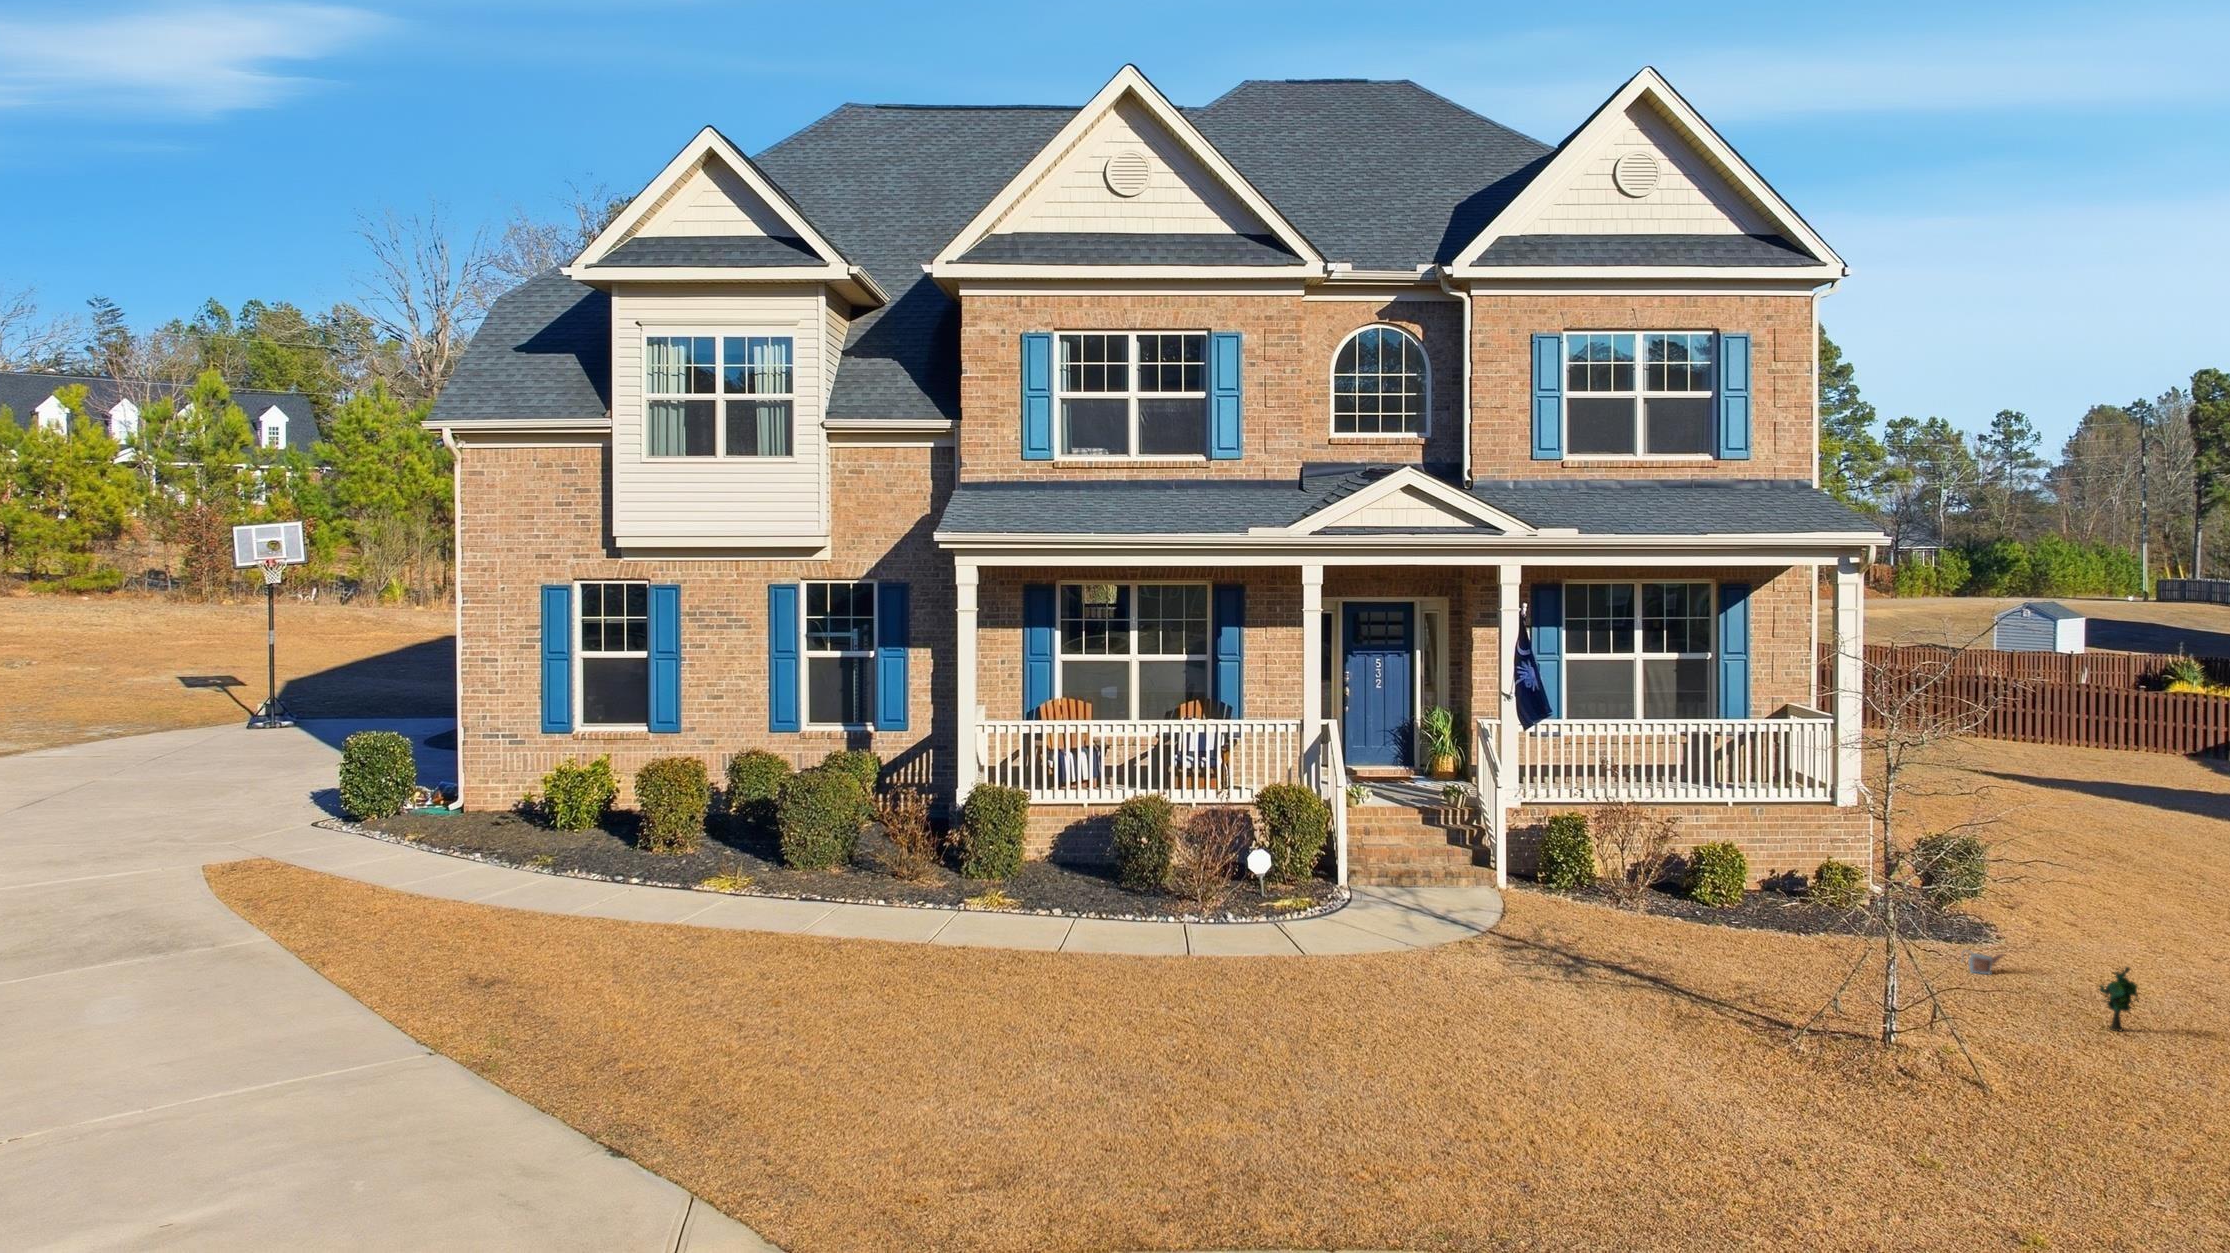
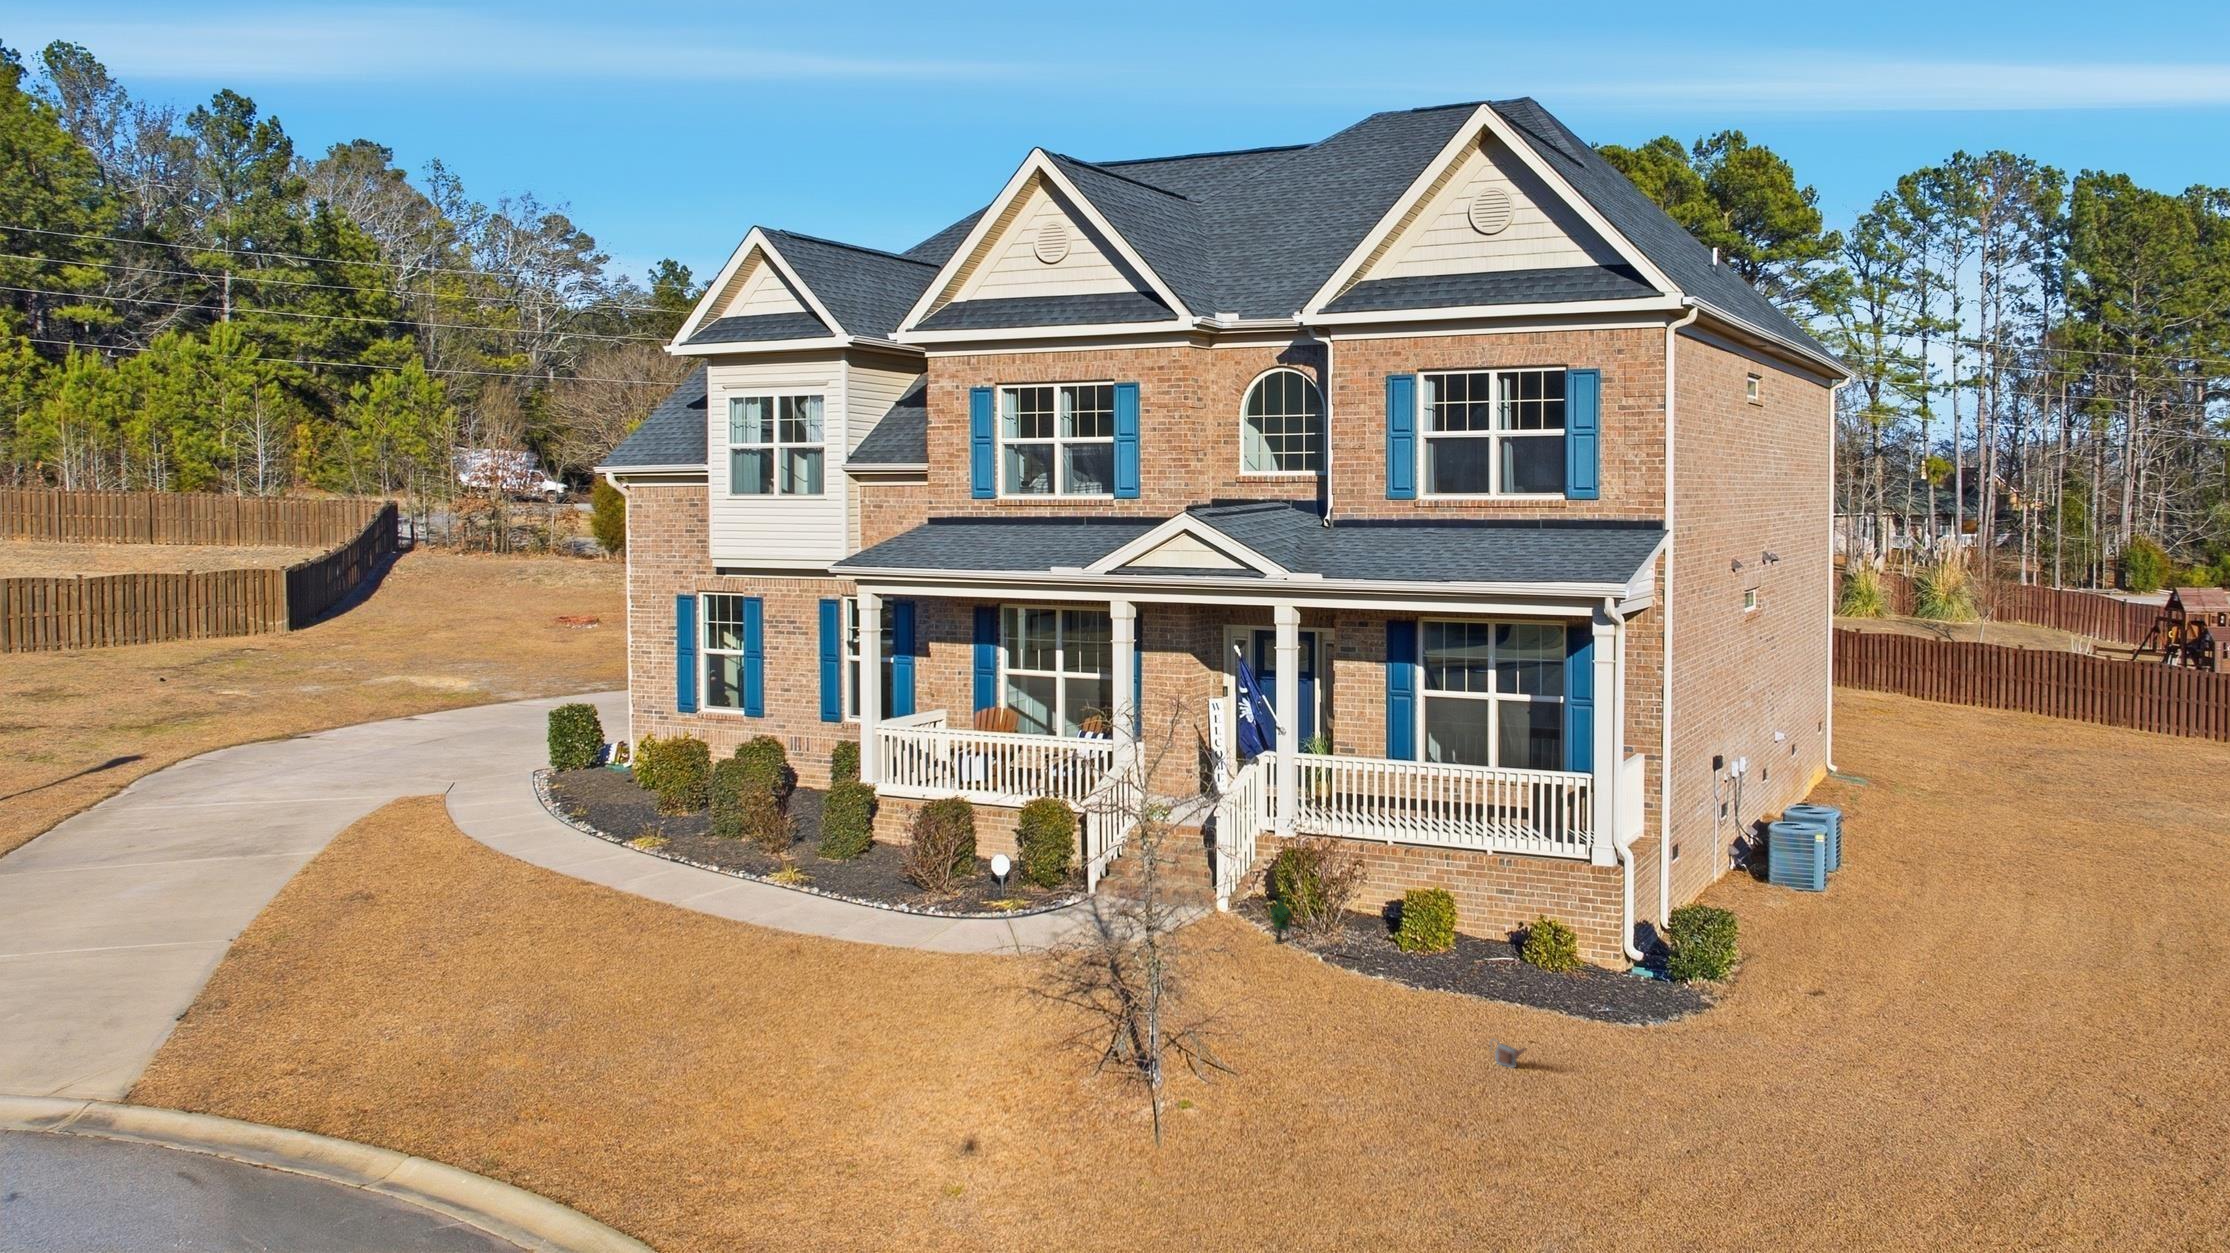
decorative plant: present [2098,967,2139,1031] -> present [1270,896,1294,944]

